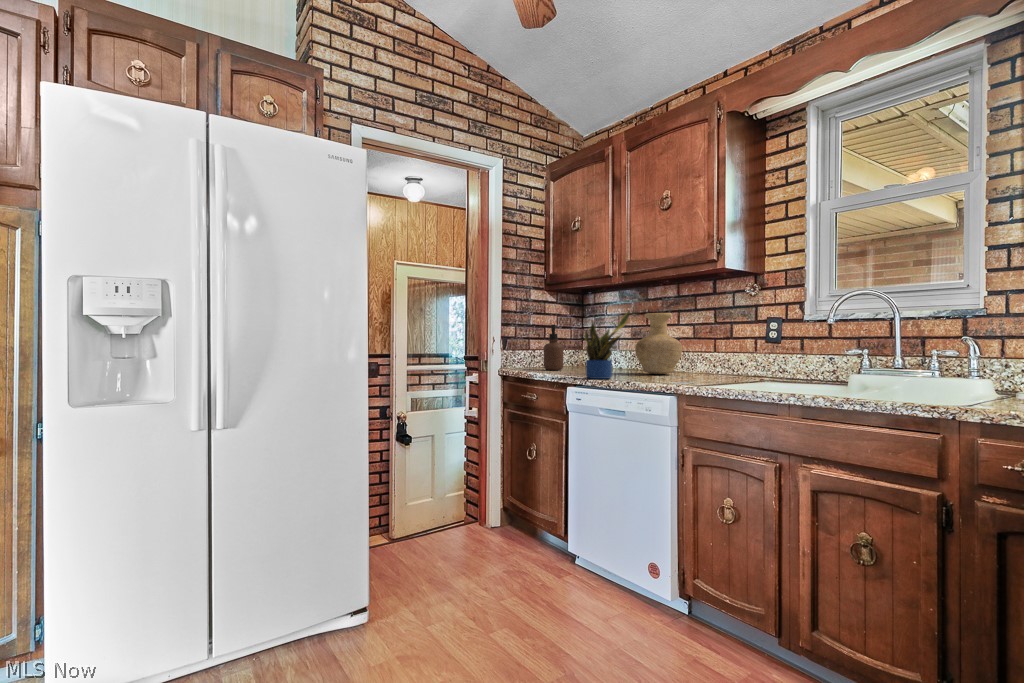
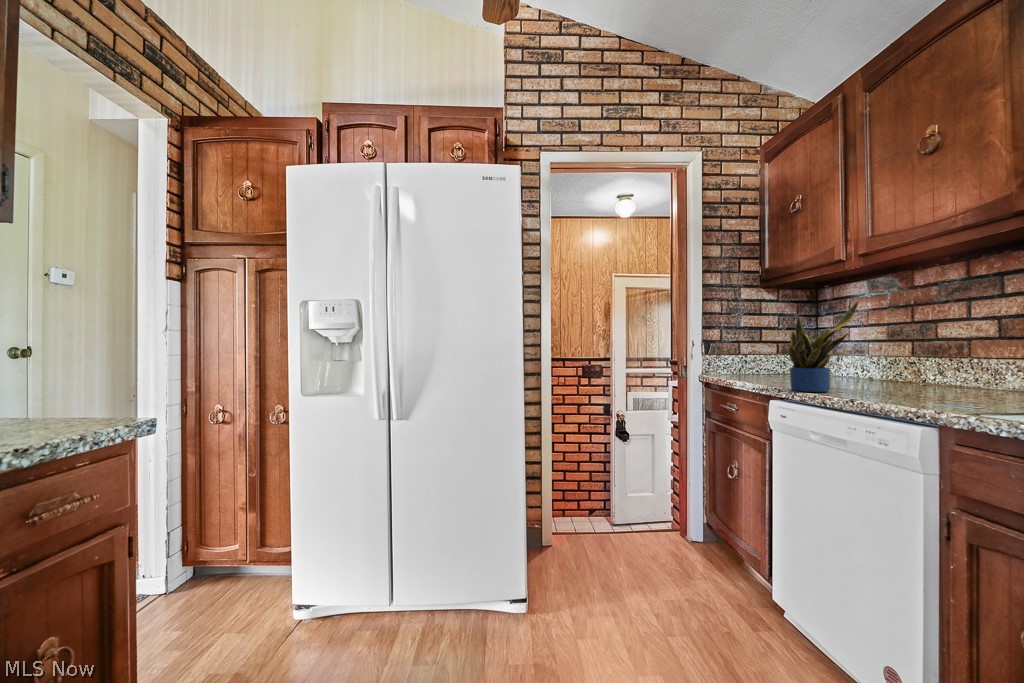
vase: present [635,313,682,374] -> none [882,303,967,388]
soap dispenser: present [544,324,563,370] -> none [754,326,781,379]

